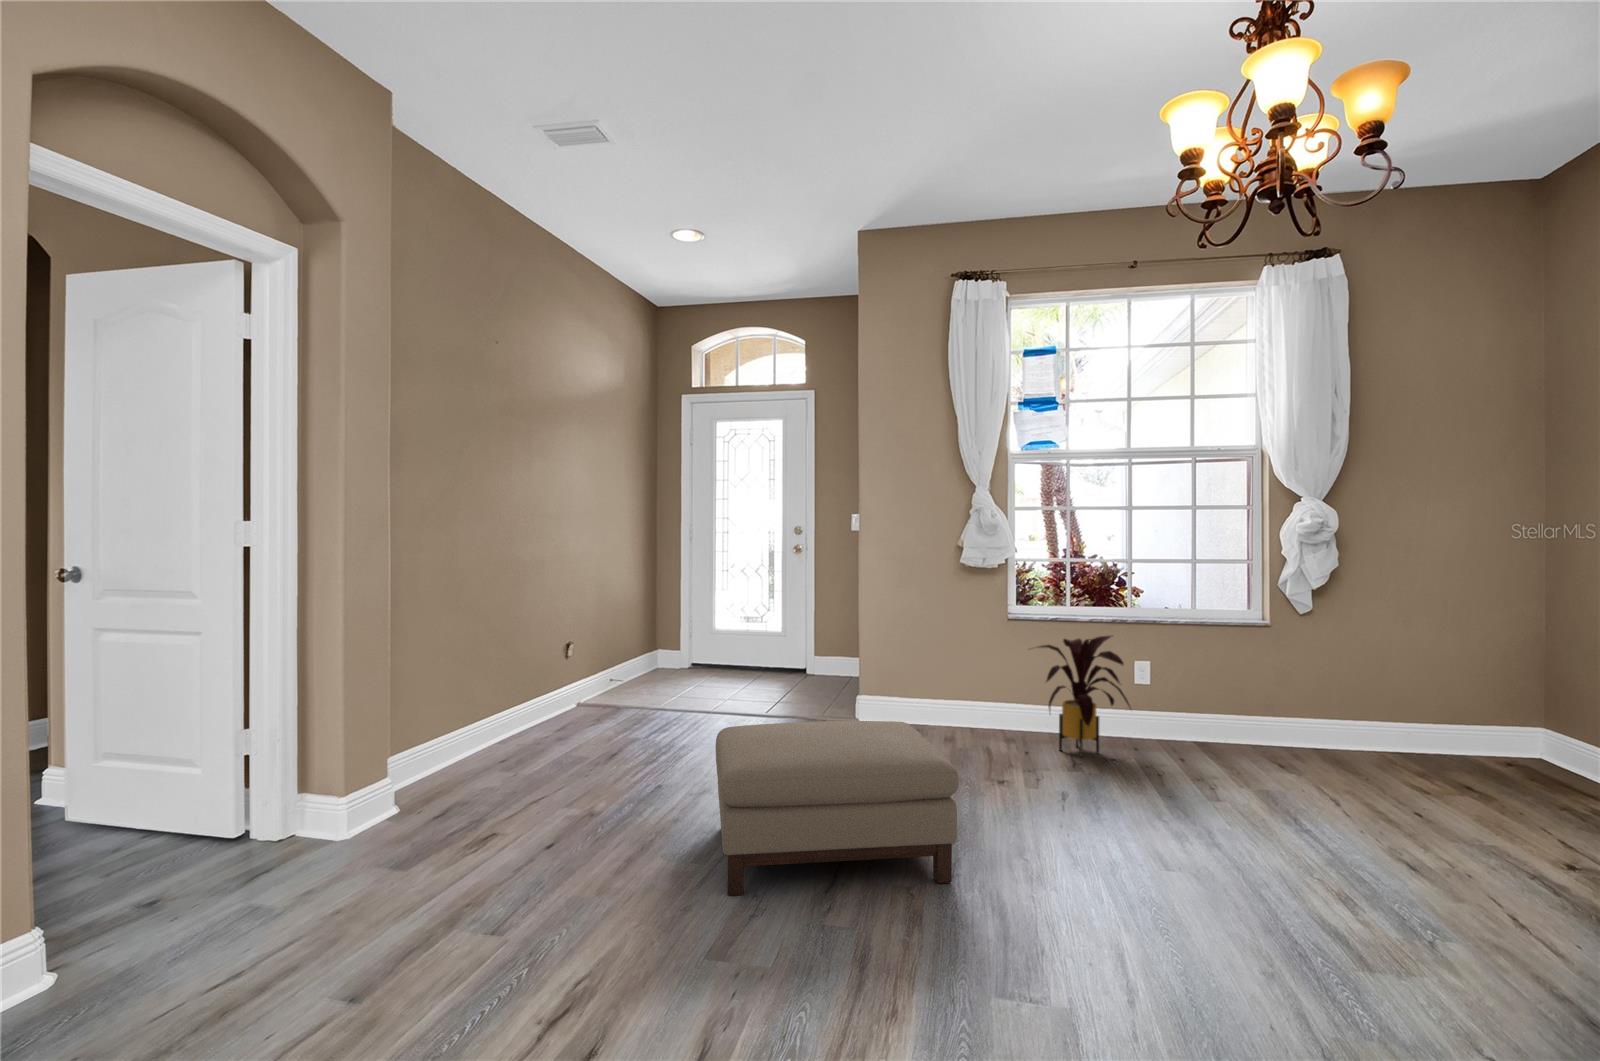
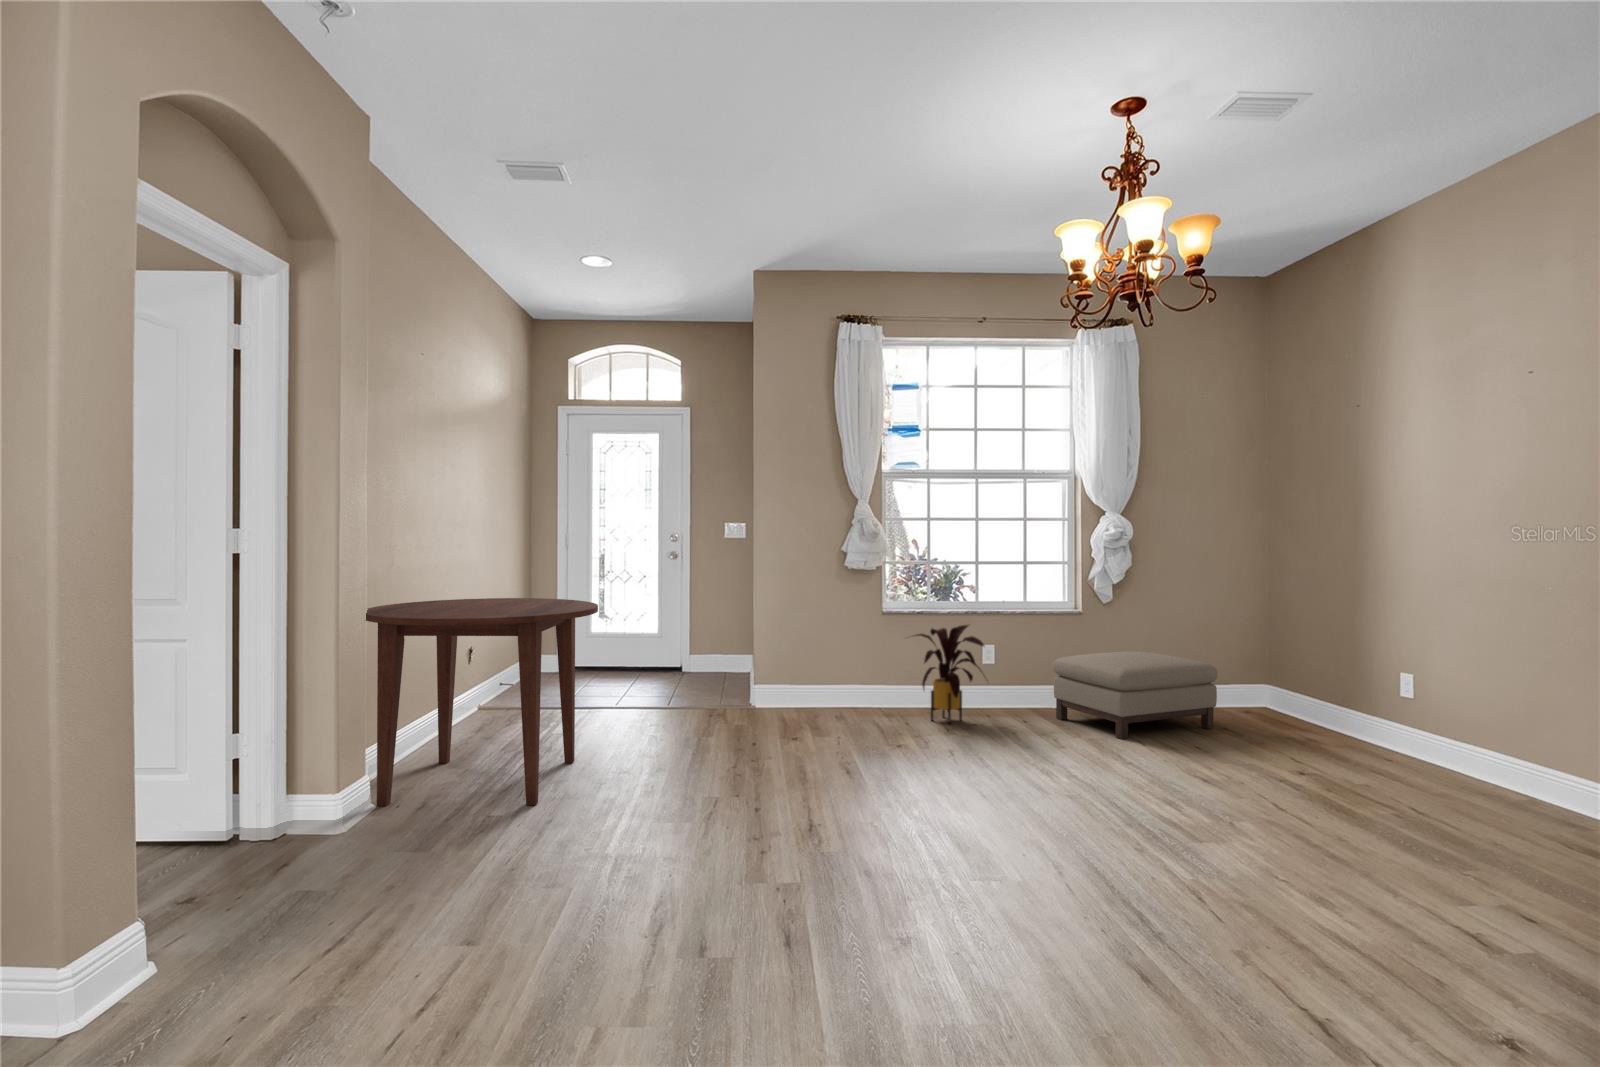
dining table: none [393,594,644,826] -> present [365,598,598,806]
ottoman: present [716,721,959,895] -> present [1053,652,1217,739]

